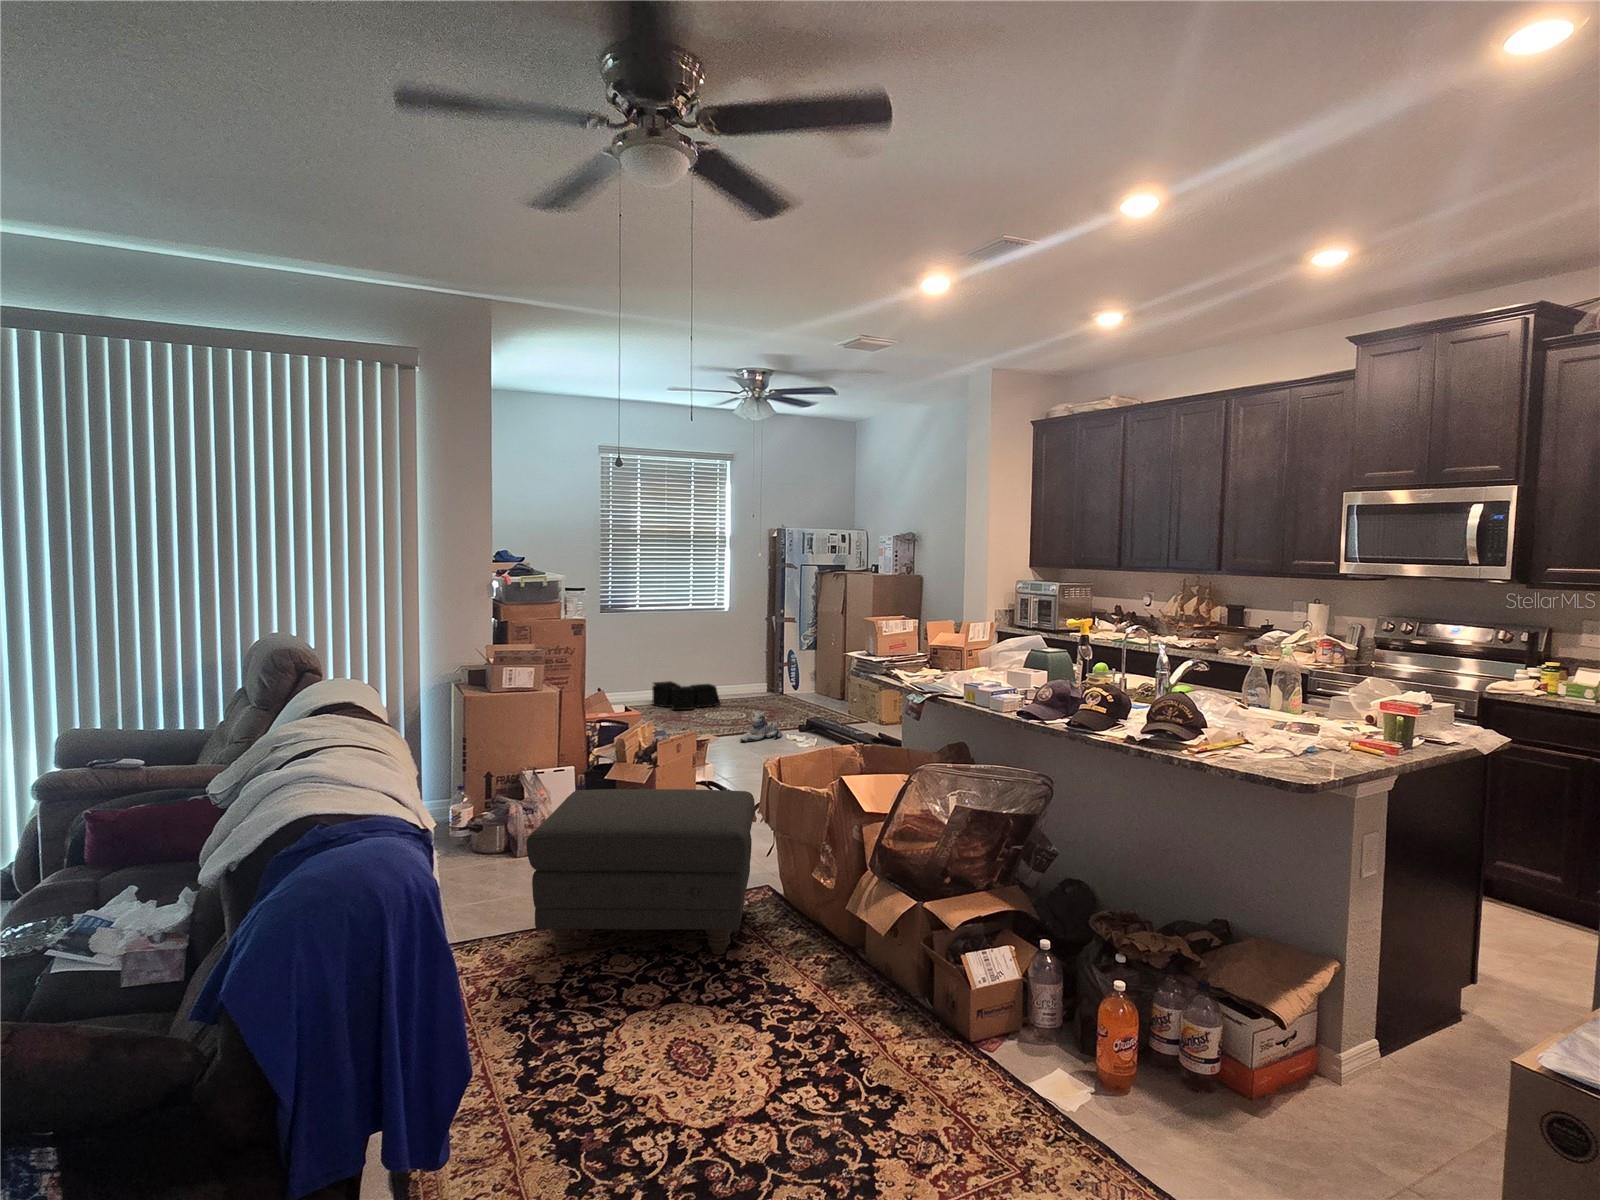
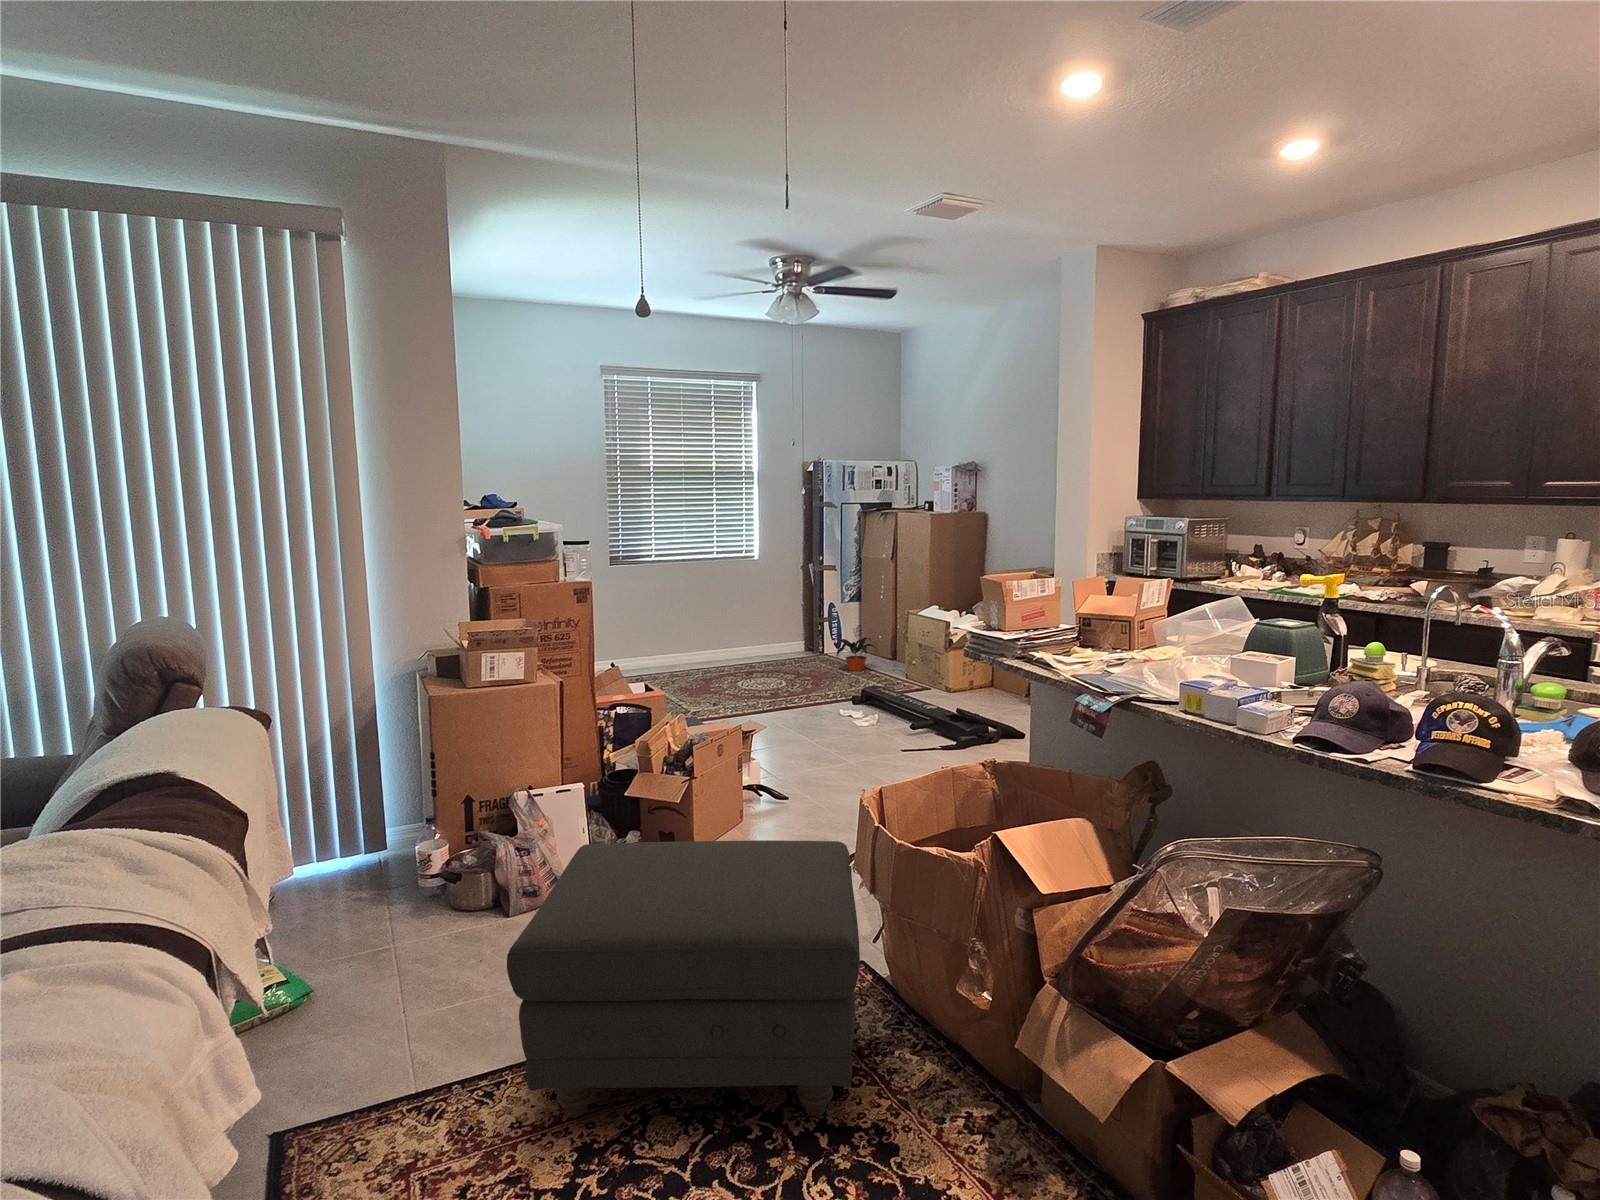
potted plant: none [791,679,825,708] -> present [837,637,875,671]
storage bin: present [652,681,720,710] -> none [674,643,754,678]
plush toy: present [740,709,782,742] -> none [785,680,834,720]

